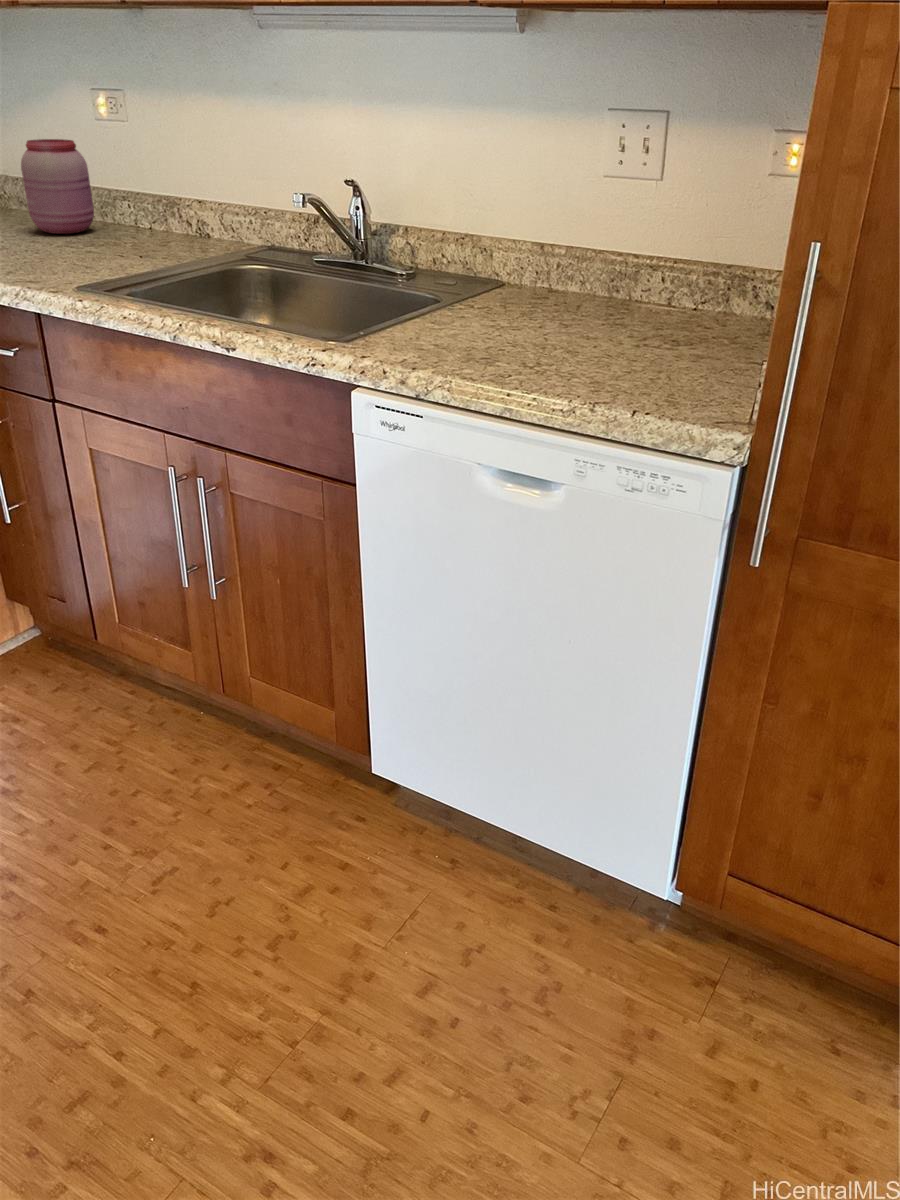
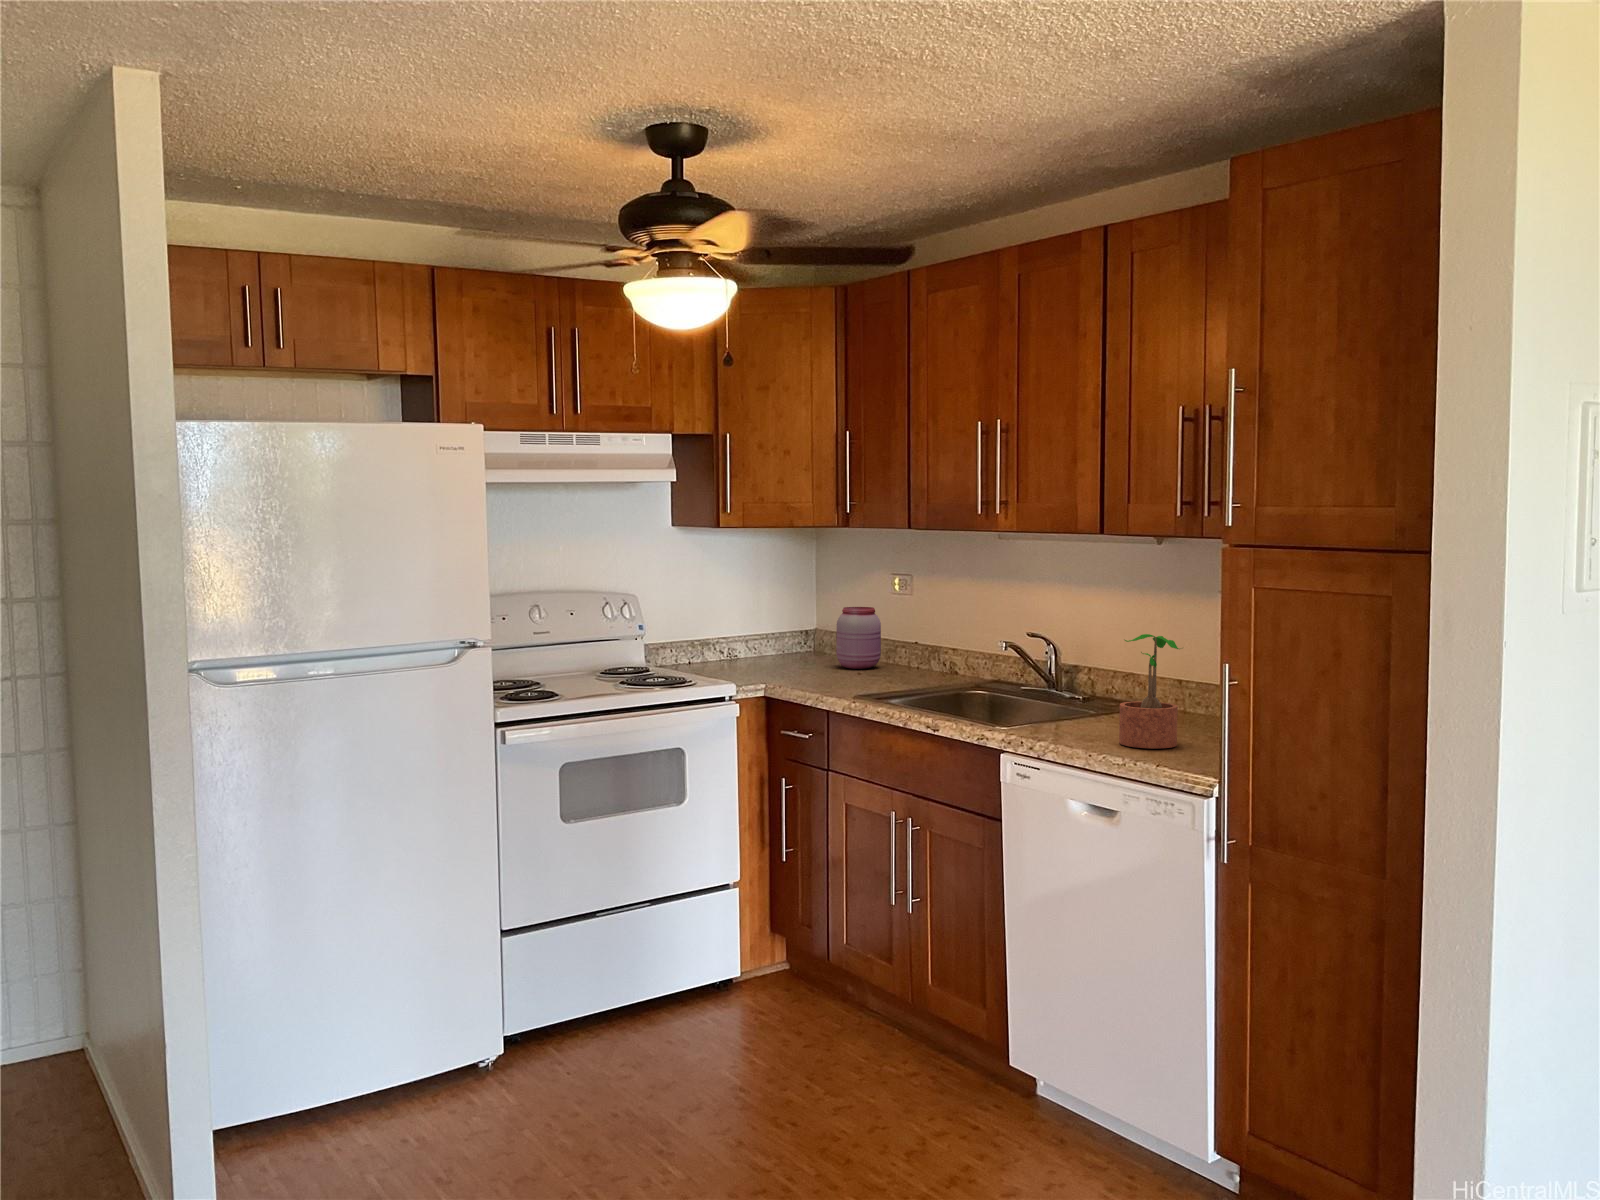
potted plant: none [530,183,639,373] -> present [1119,634,1179,748]

